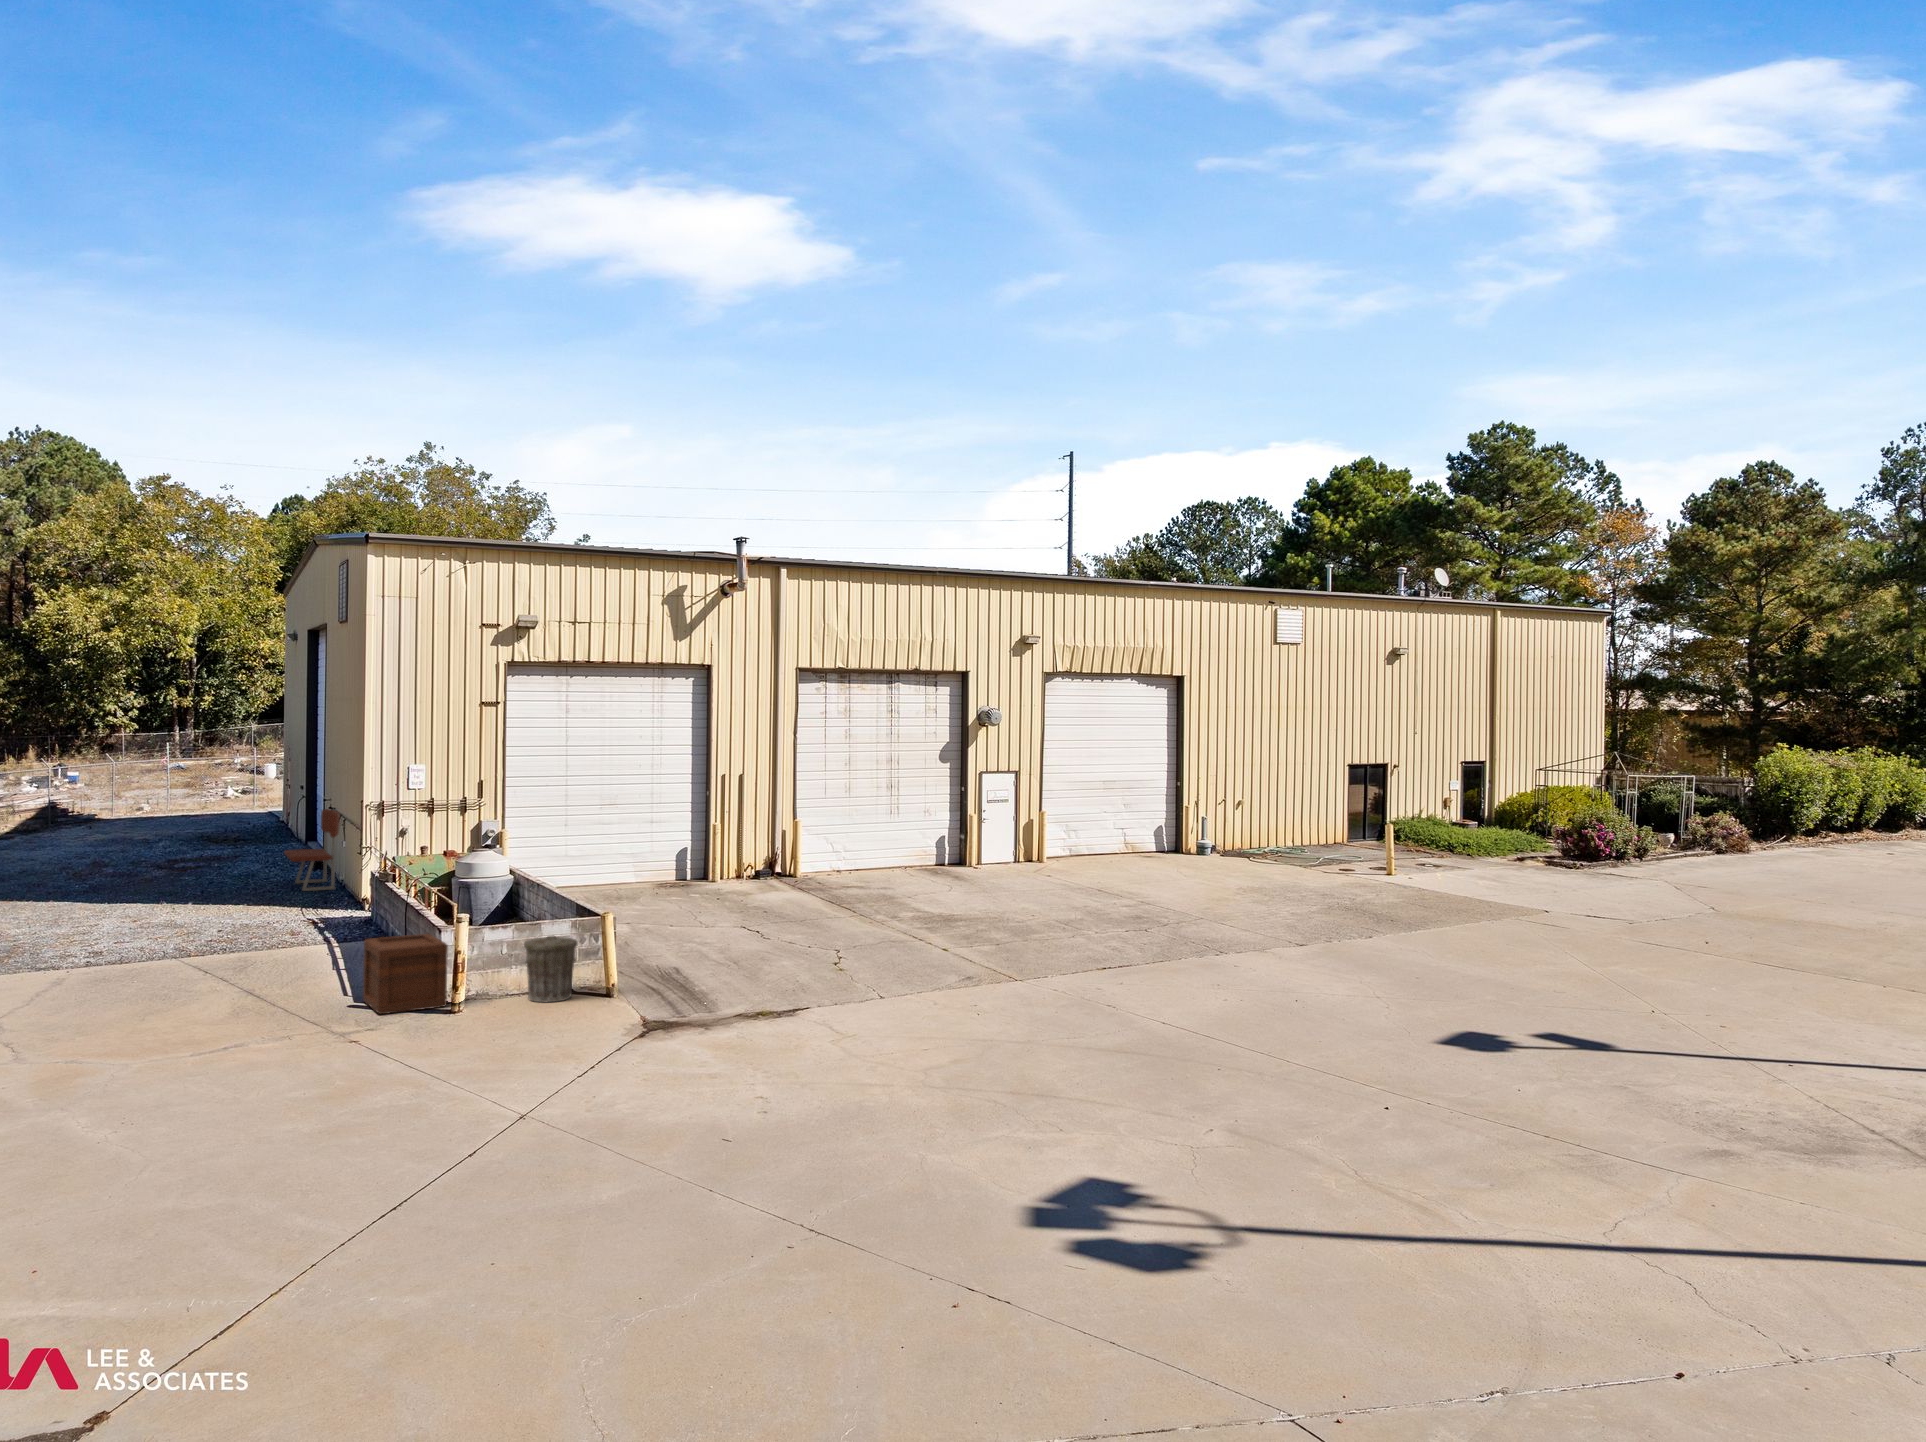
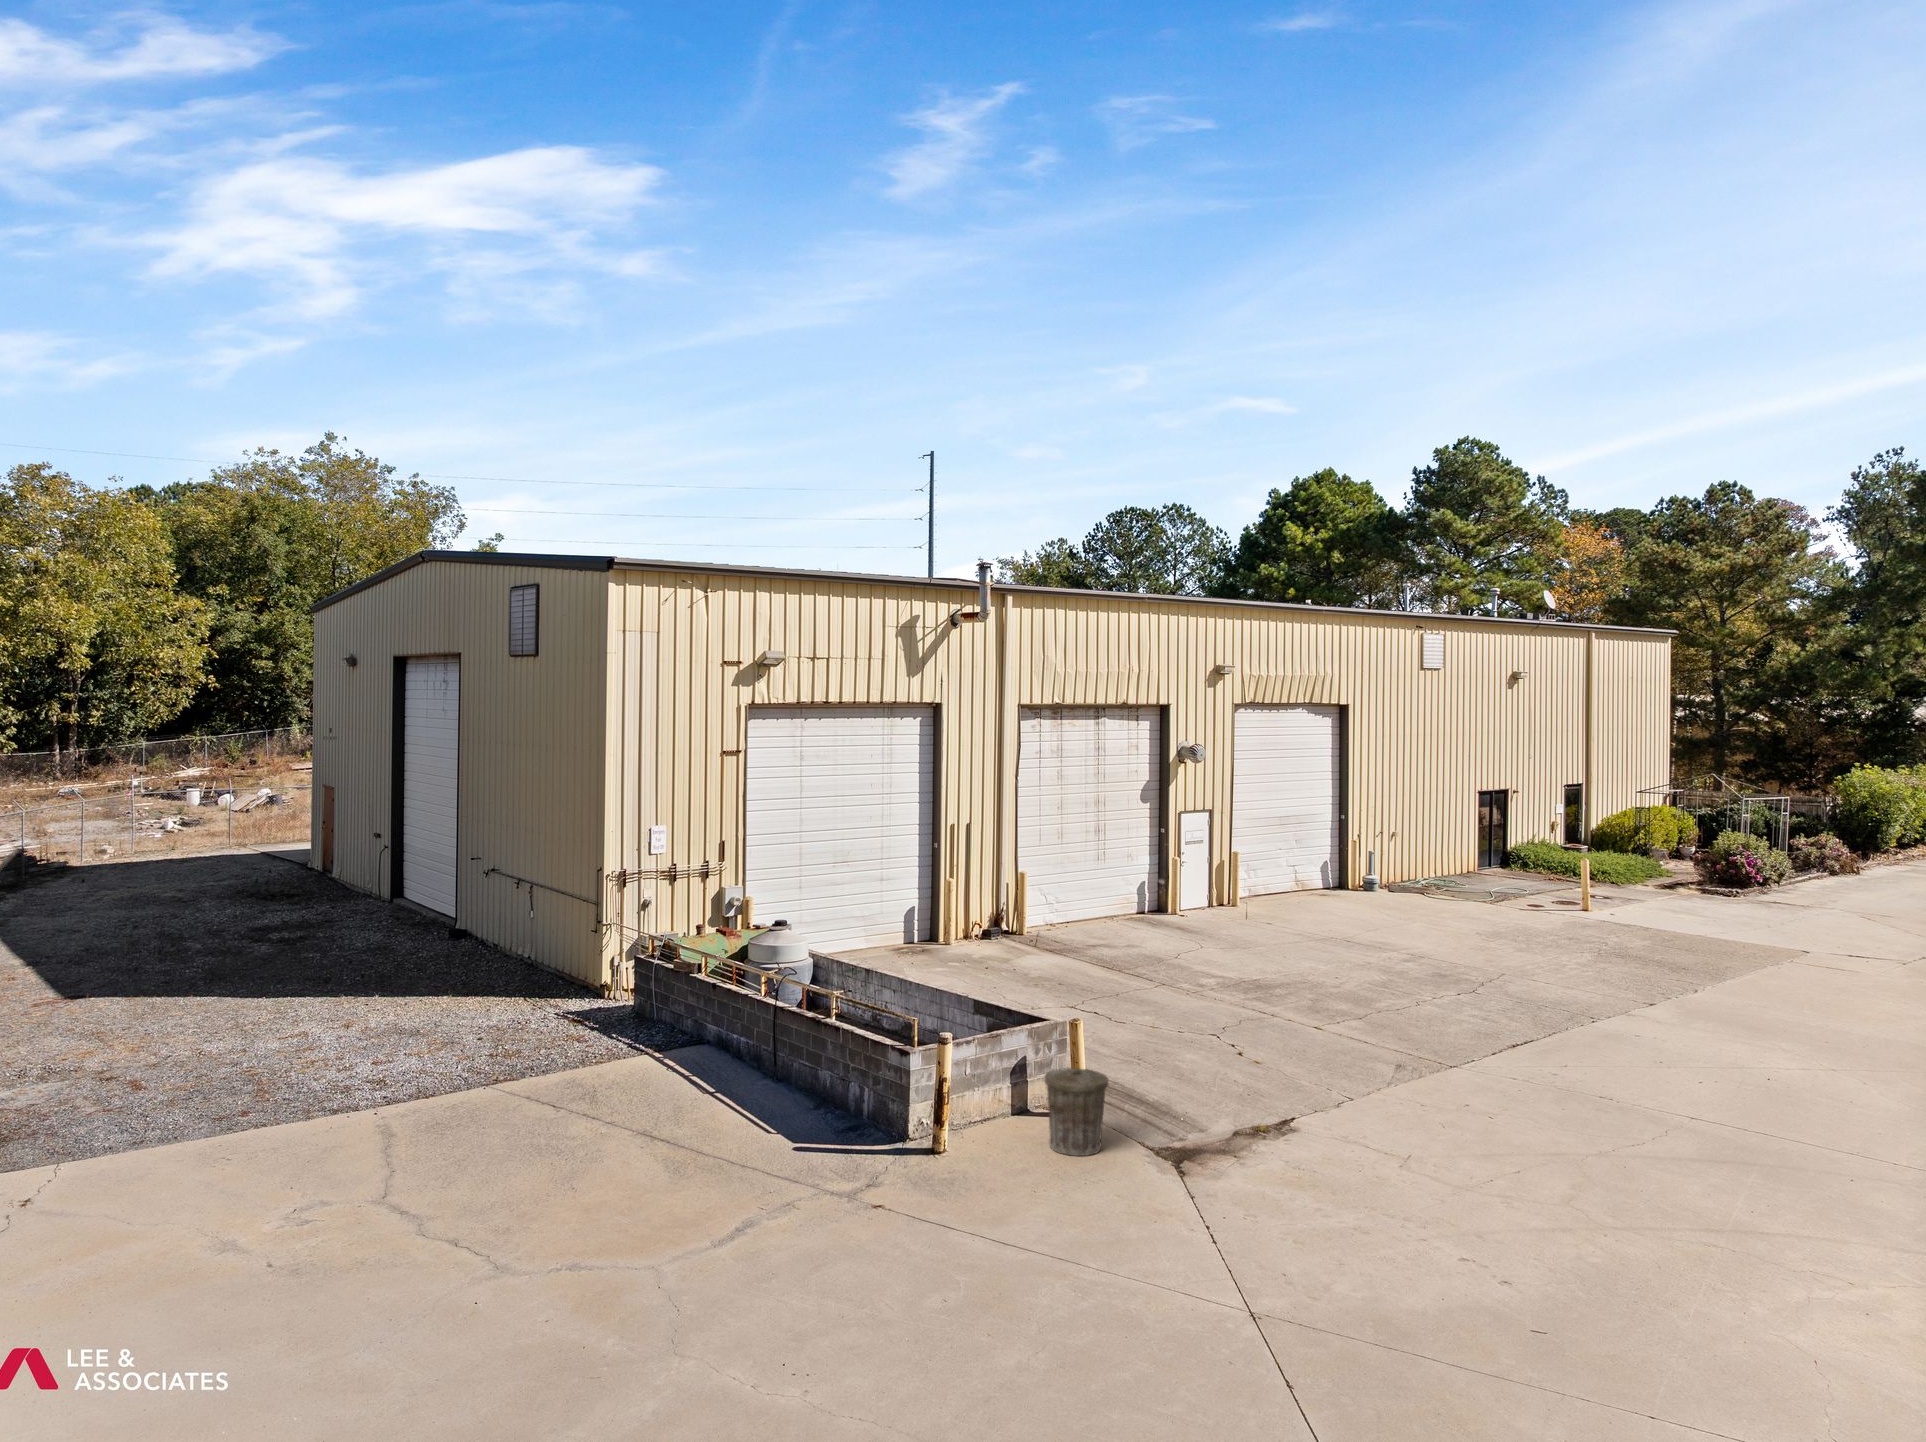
bench: present [284,809,340,891] -> none [467,876,545,979]
wooden crate: present [363,934,448,1014] -> none [866,1074,983,1192]

